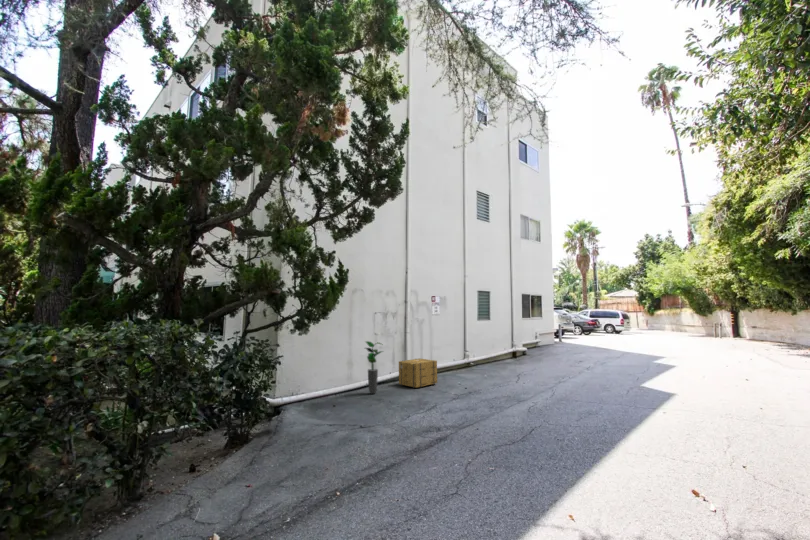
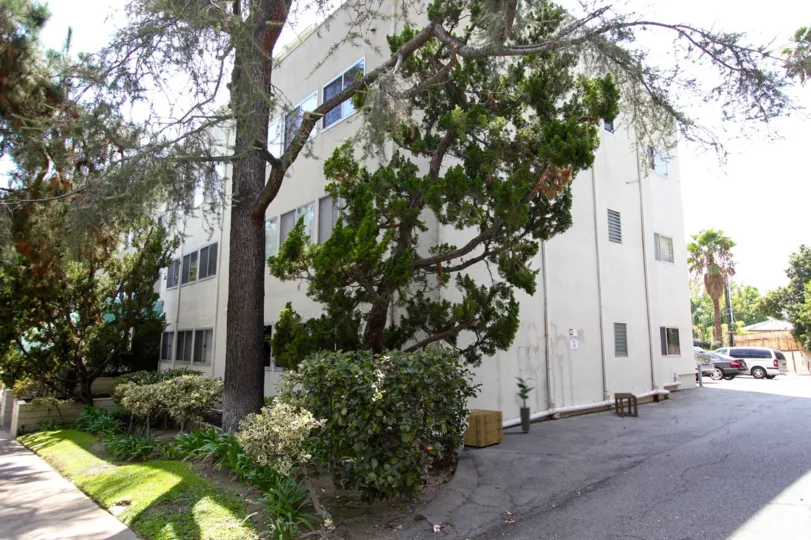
bench: none [473,352,489,375] -> present [614,393,638,418]
cardboard box: present [399,358,437,388] -> present [463,409,503,448]

